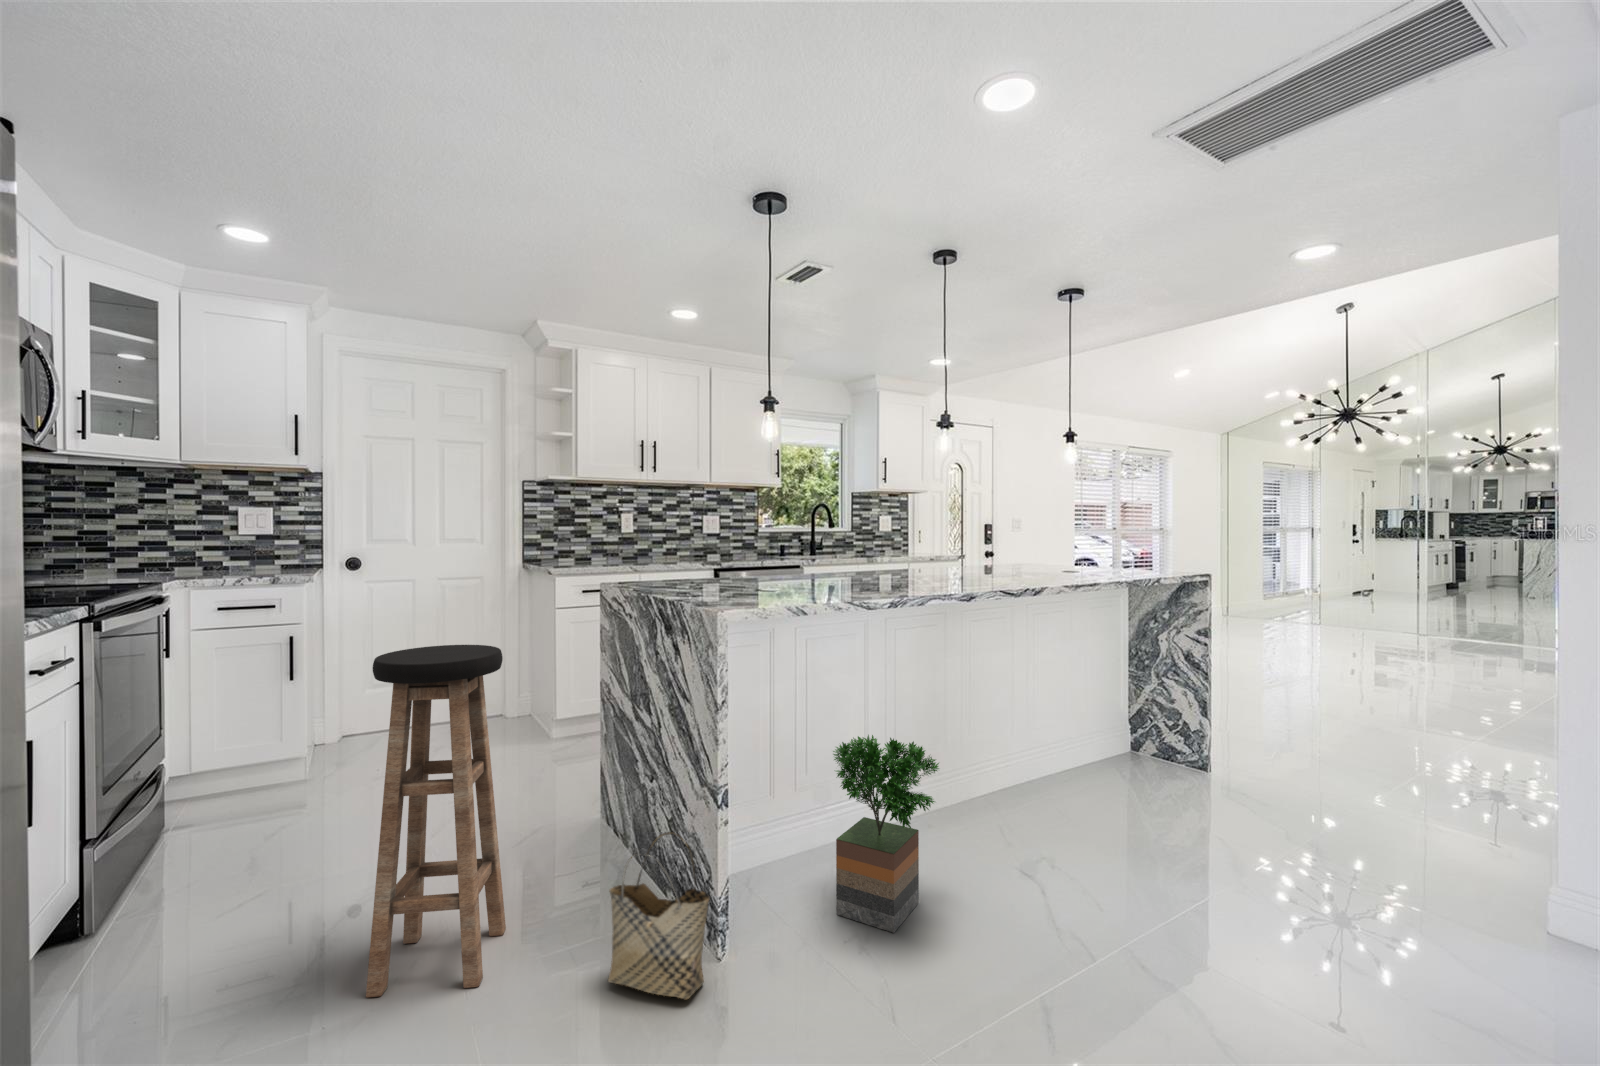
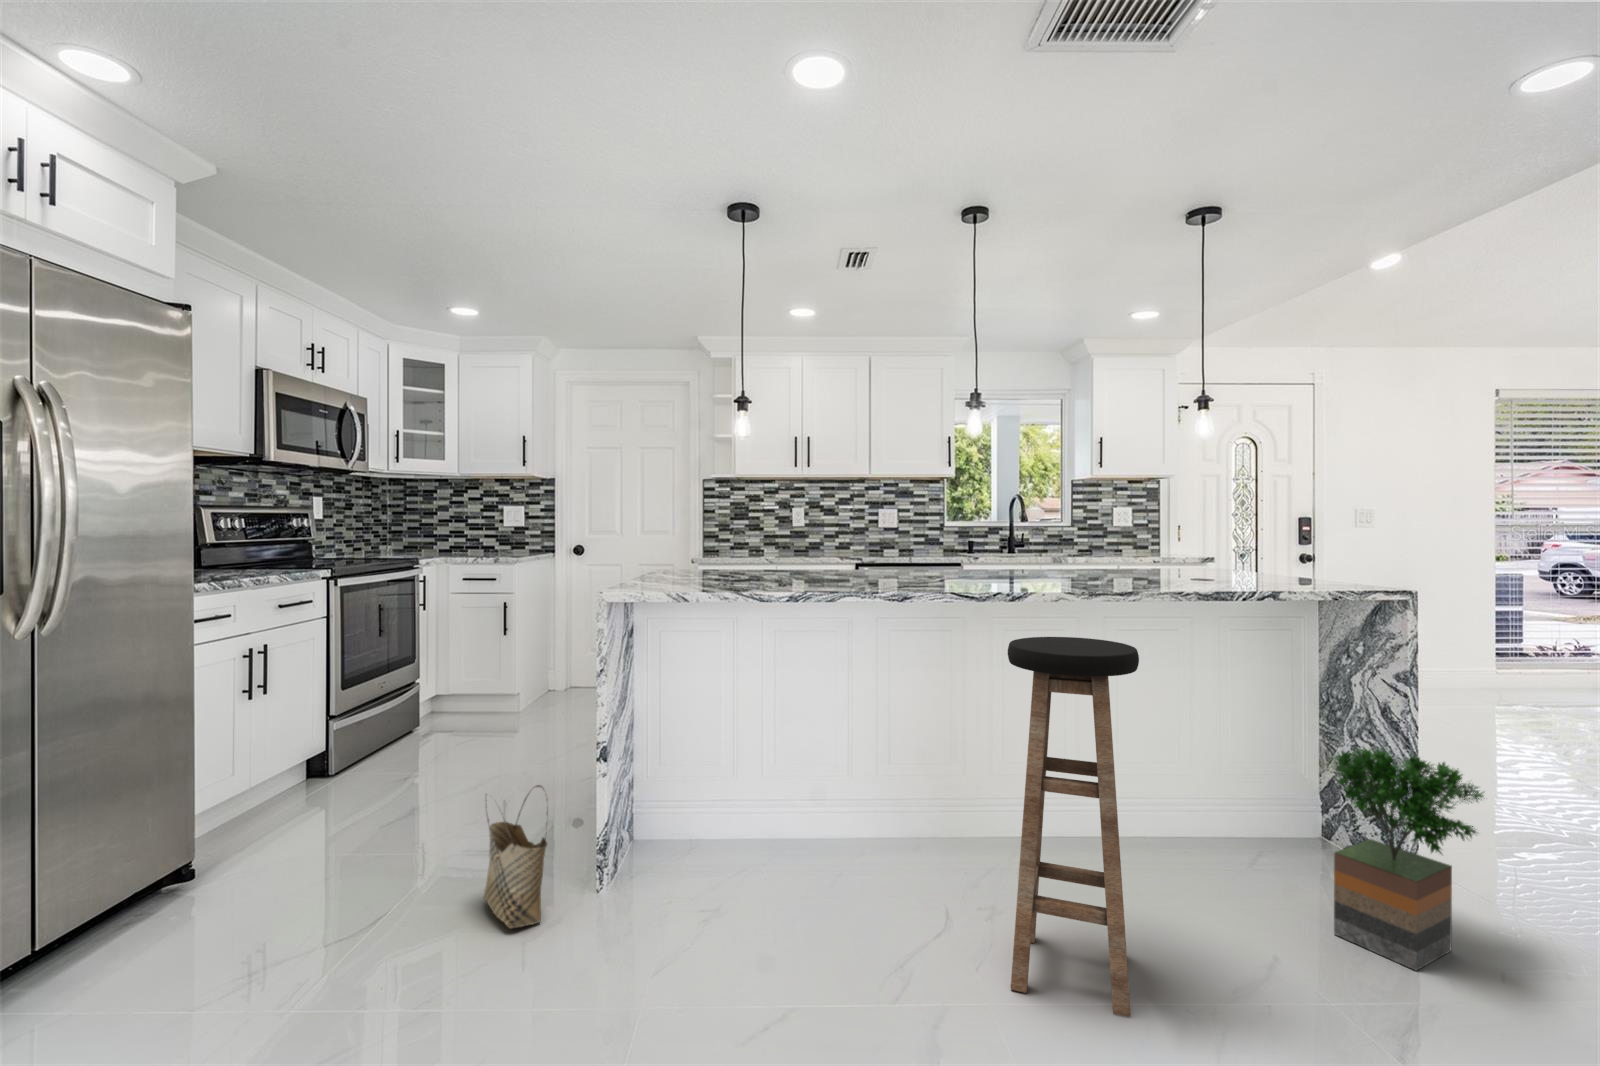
bar stool: present [366,645,506,997] -> present [1008,637,1139,1017]
potted tree: present [833,735,939,933] -> present [1332,747,1483,971]

